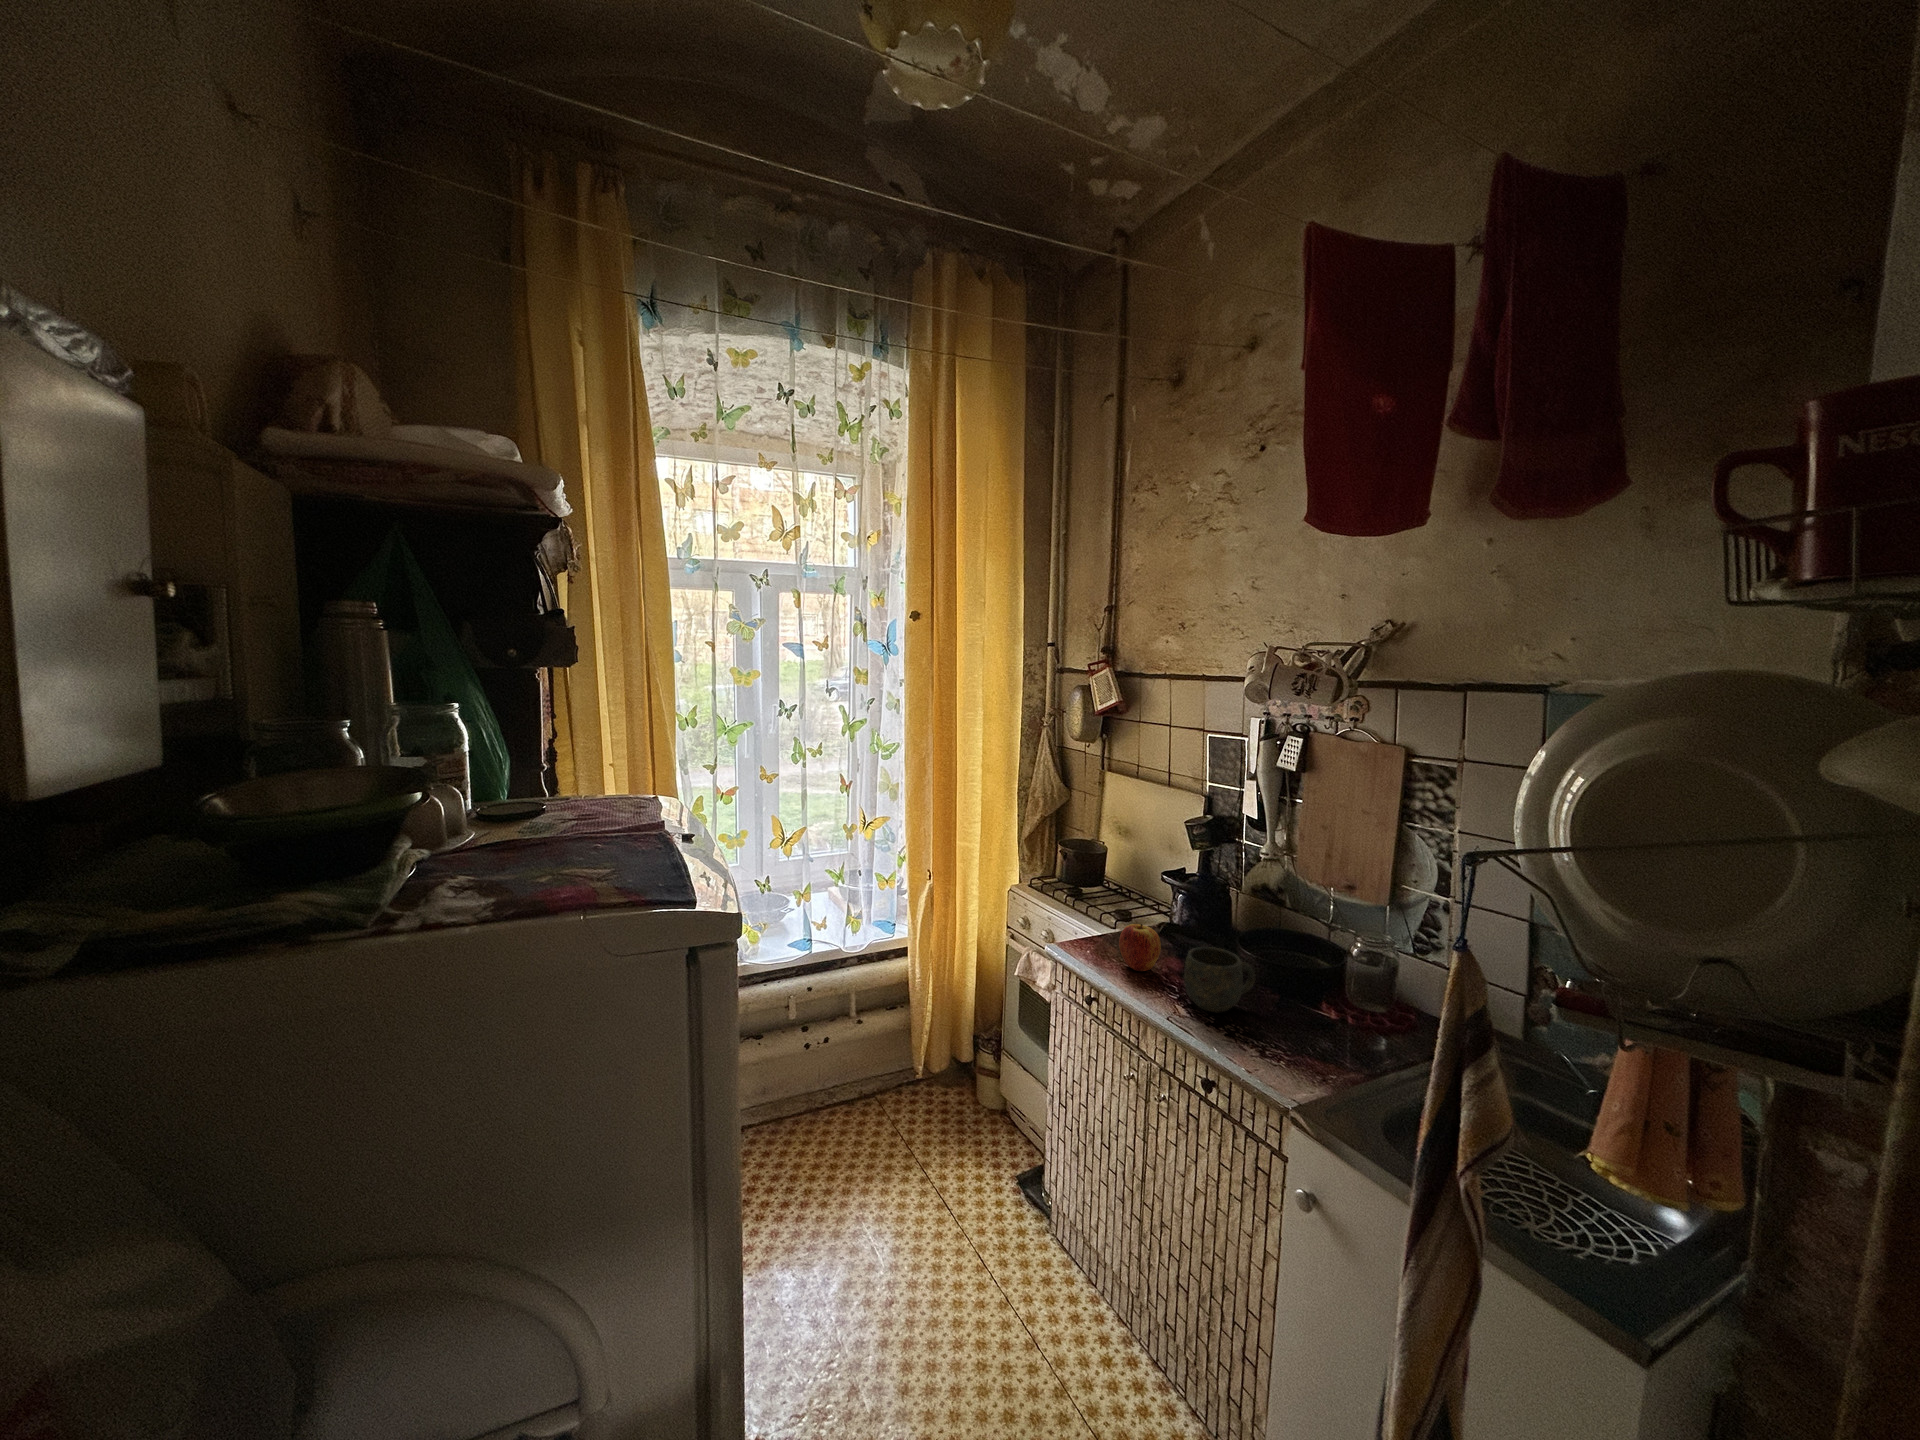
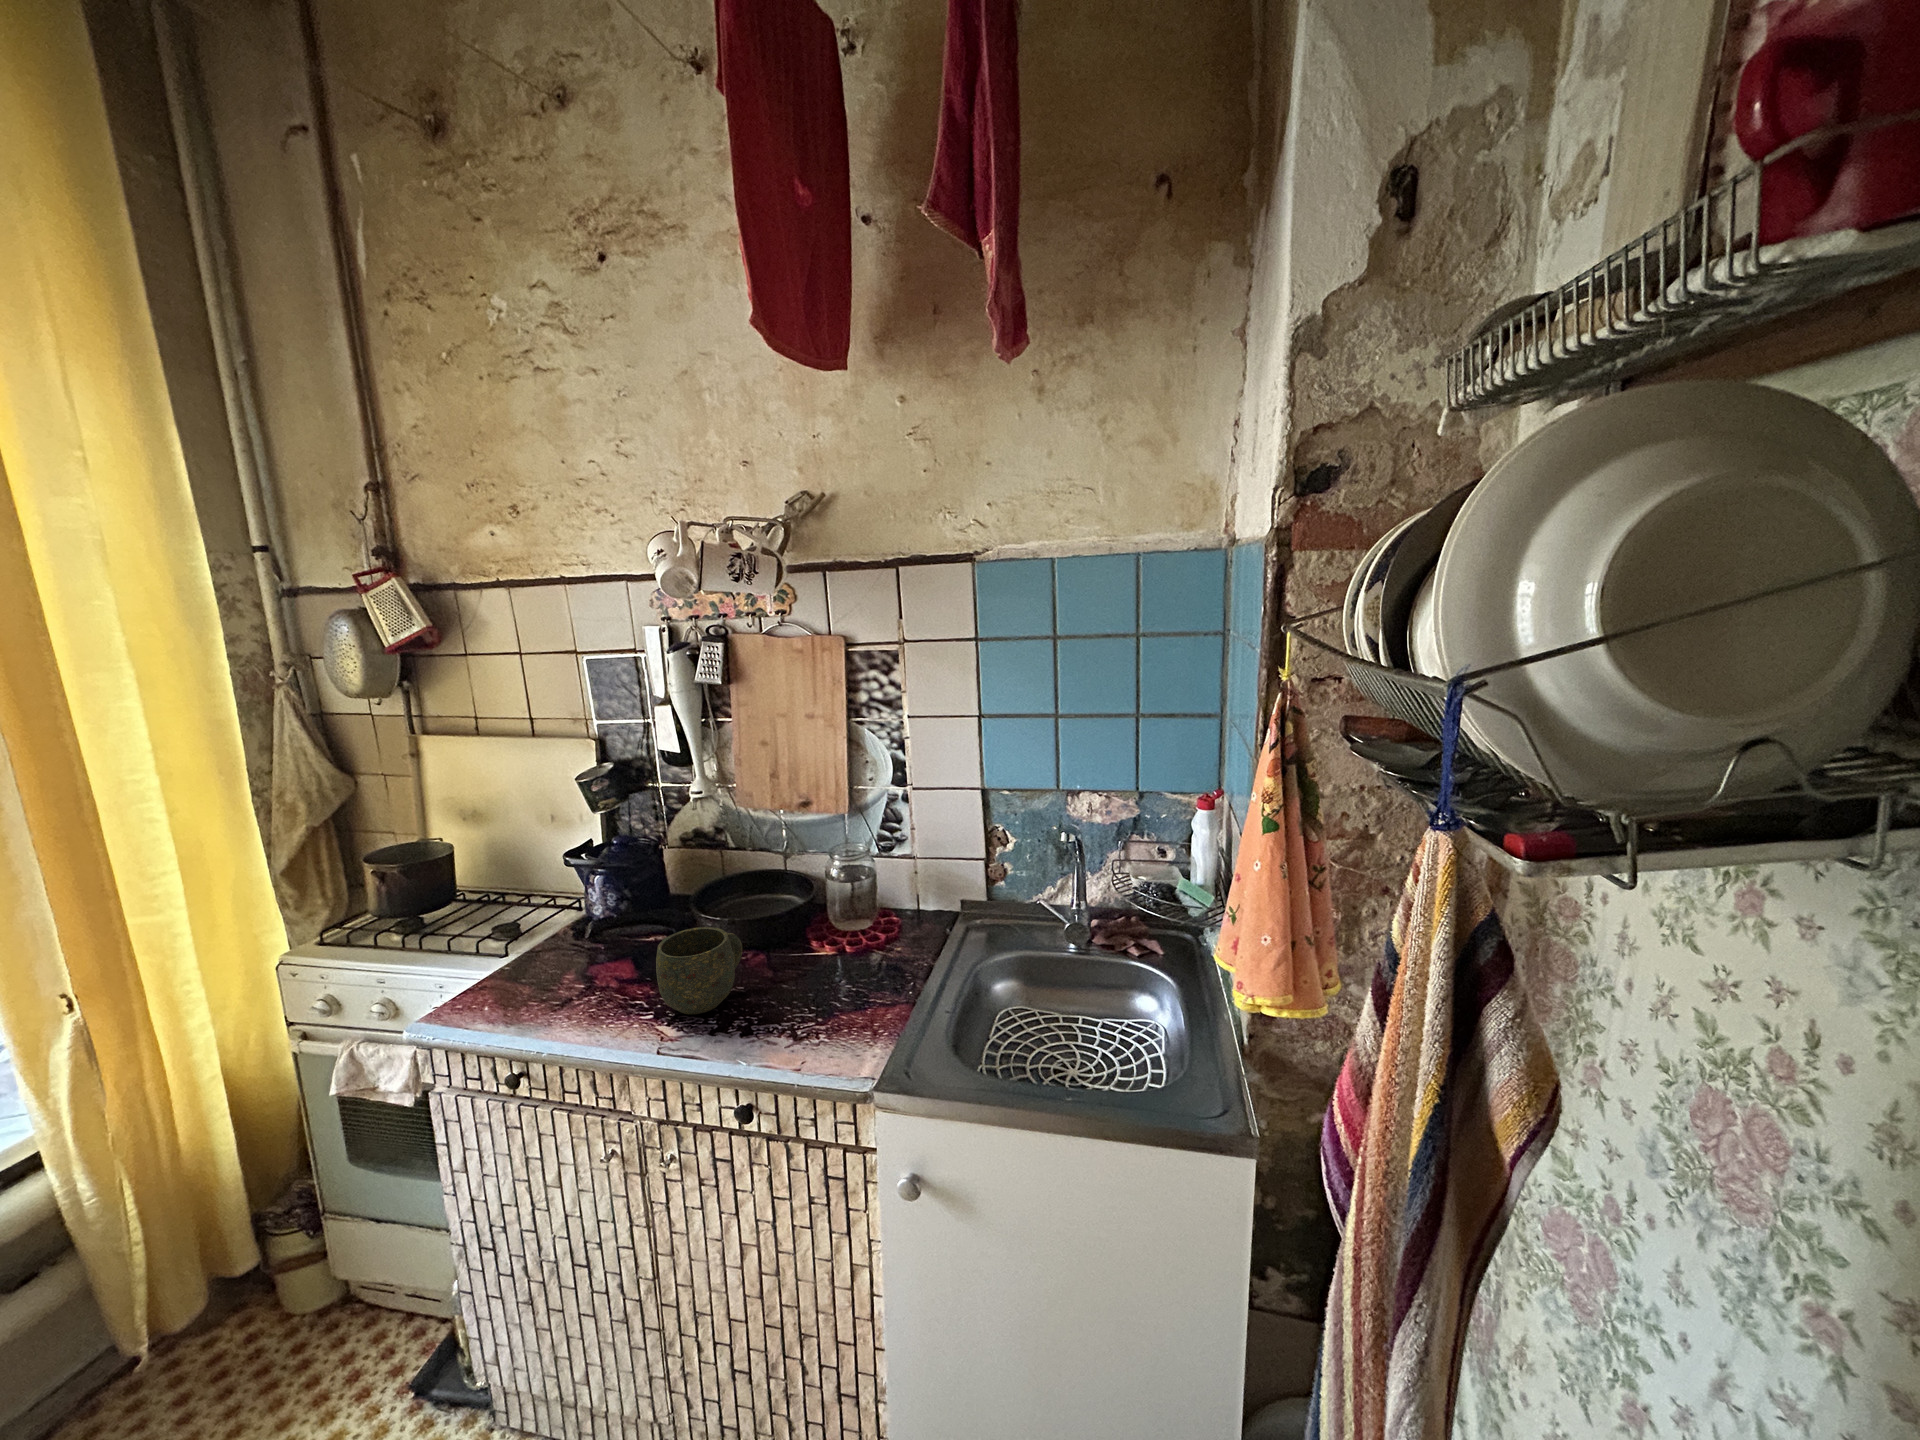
apple: present [1119,924,1161,971] -> none [540,931,616,1006]

